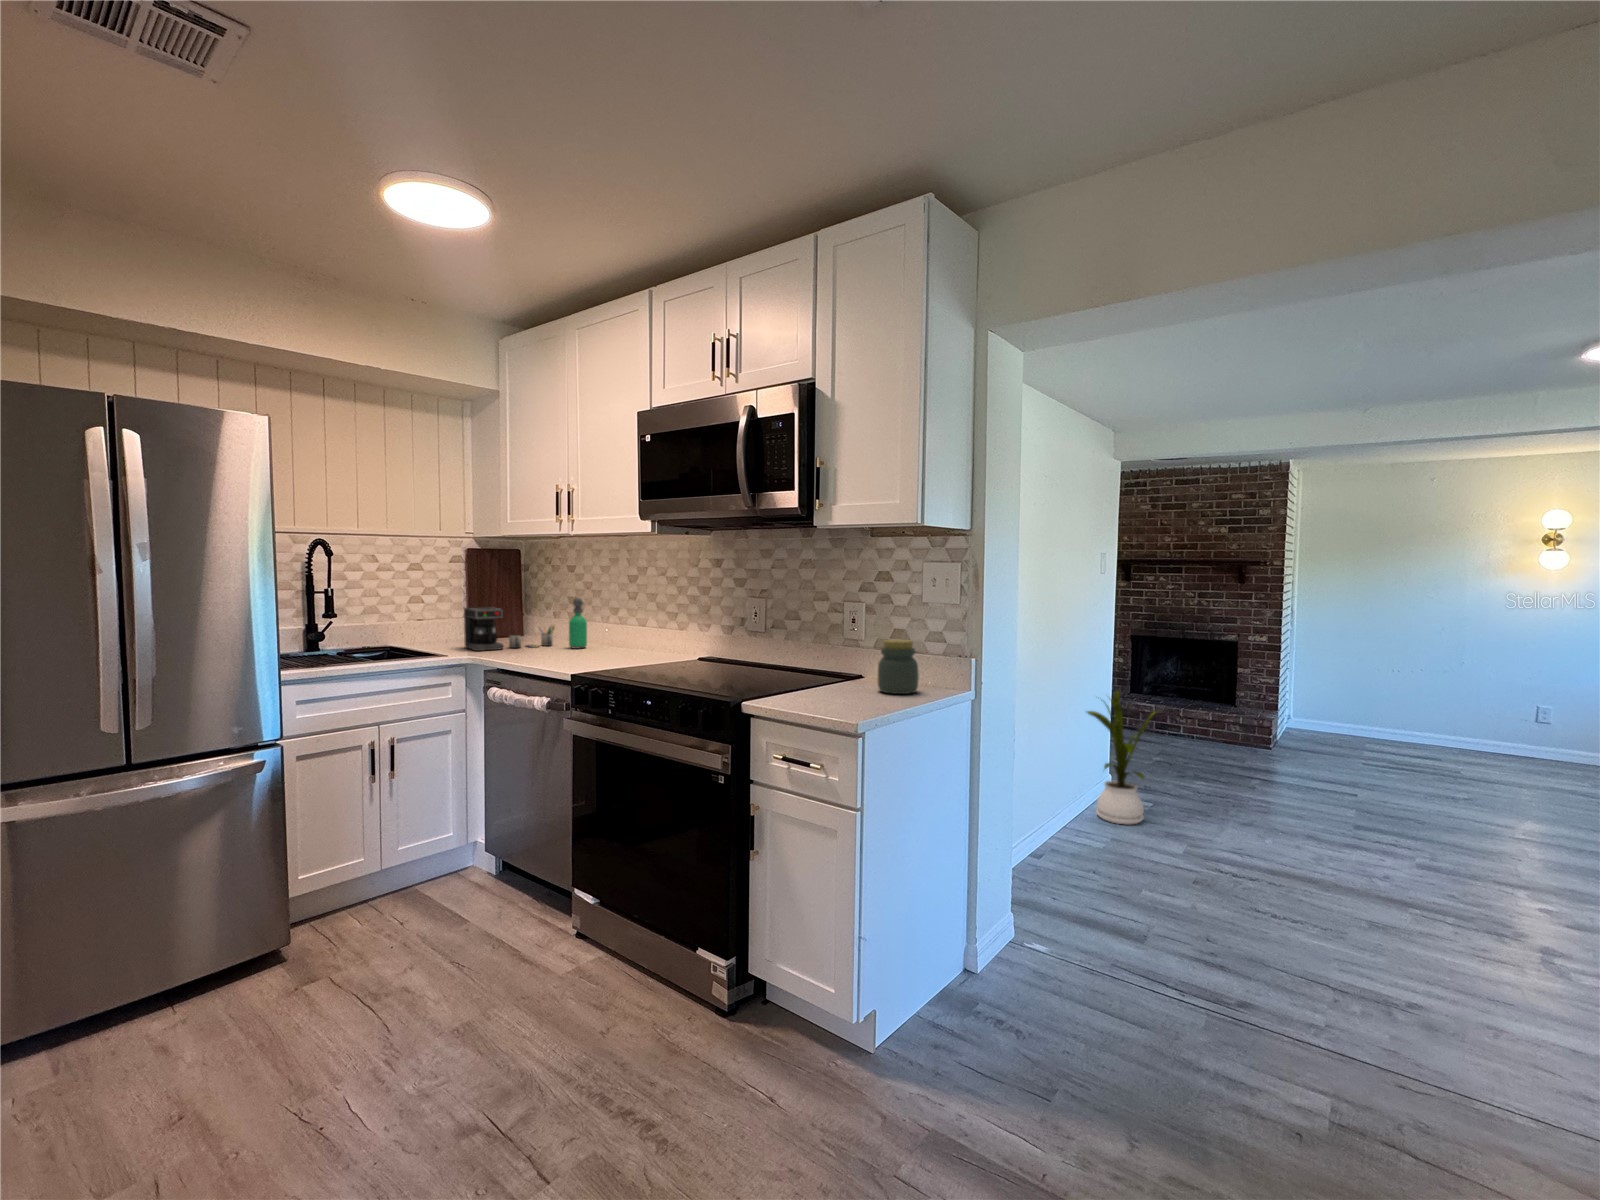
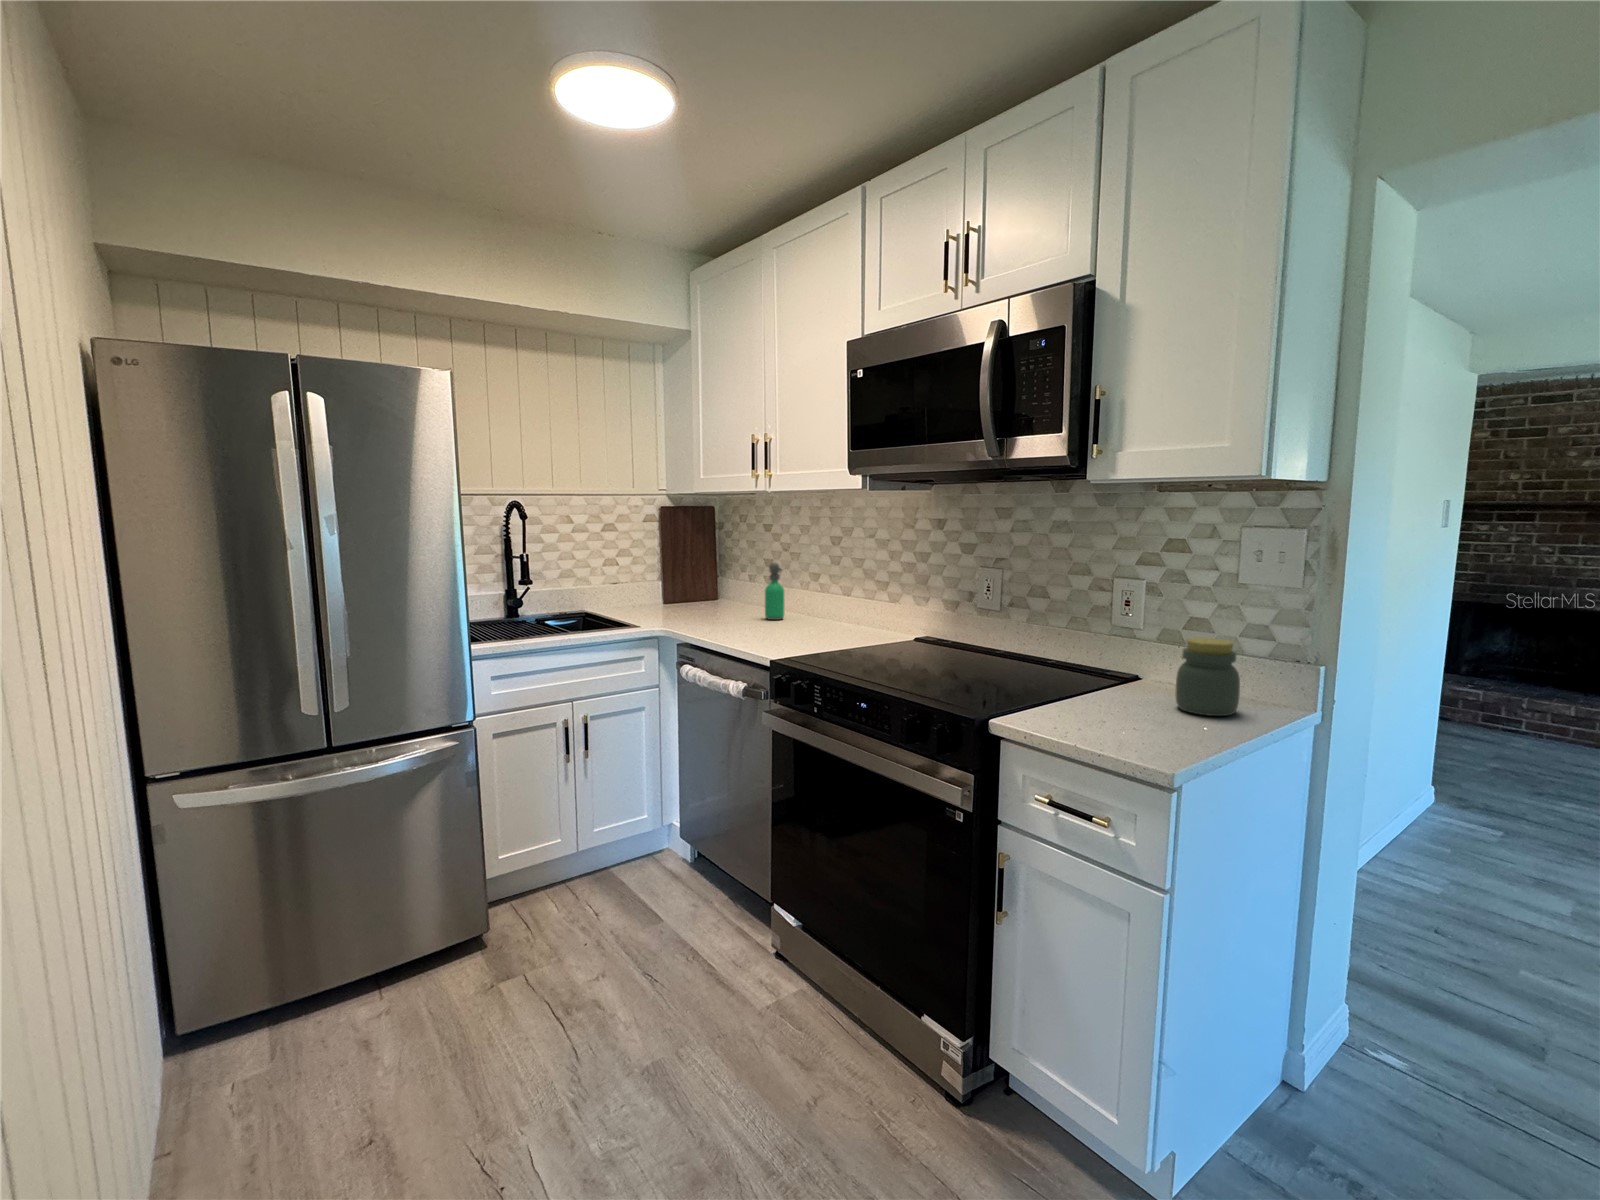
coffee maker: present [464,607,554,651] -> none [656,572,750,621]
house plant: present [1087,691,1154,825] -> none [1421,691,1540,867]

